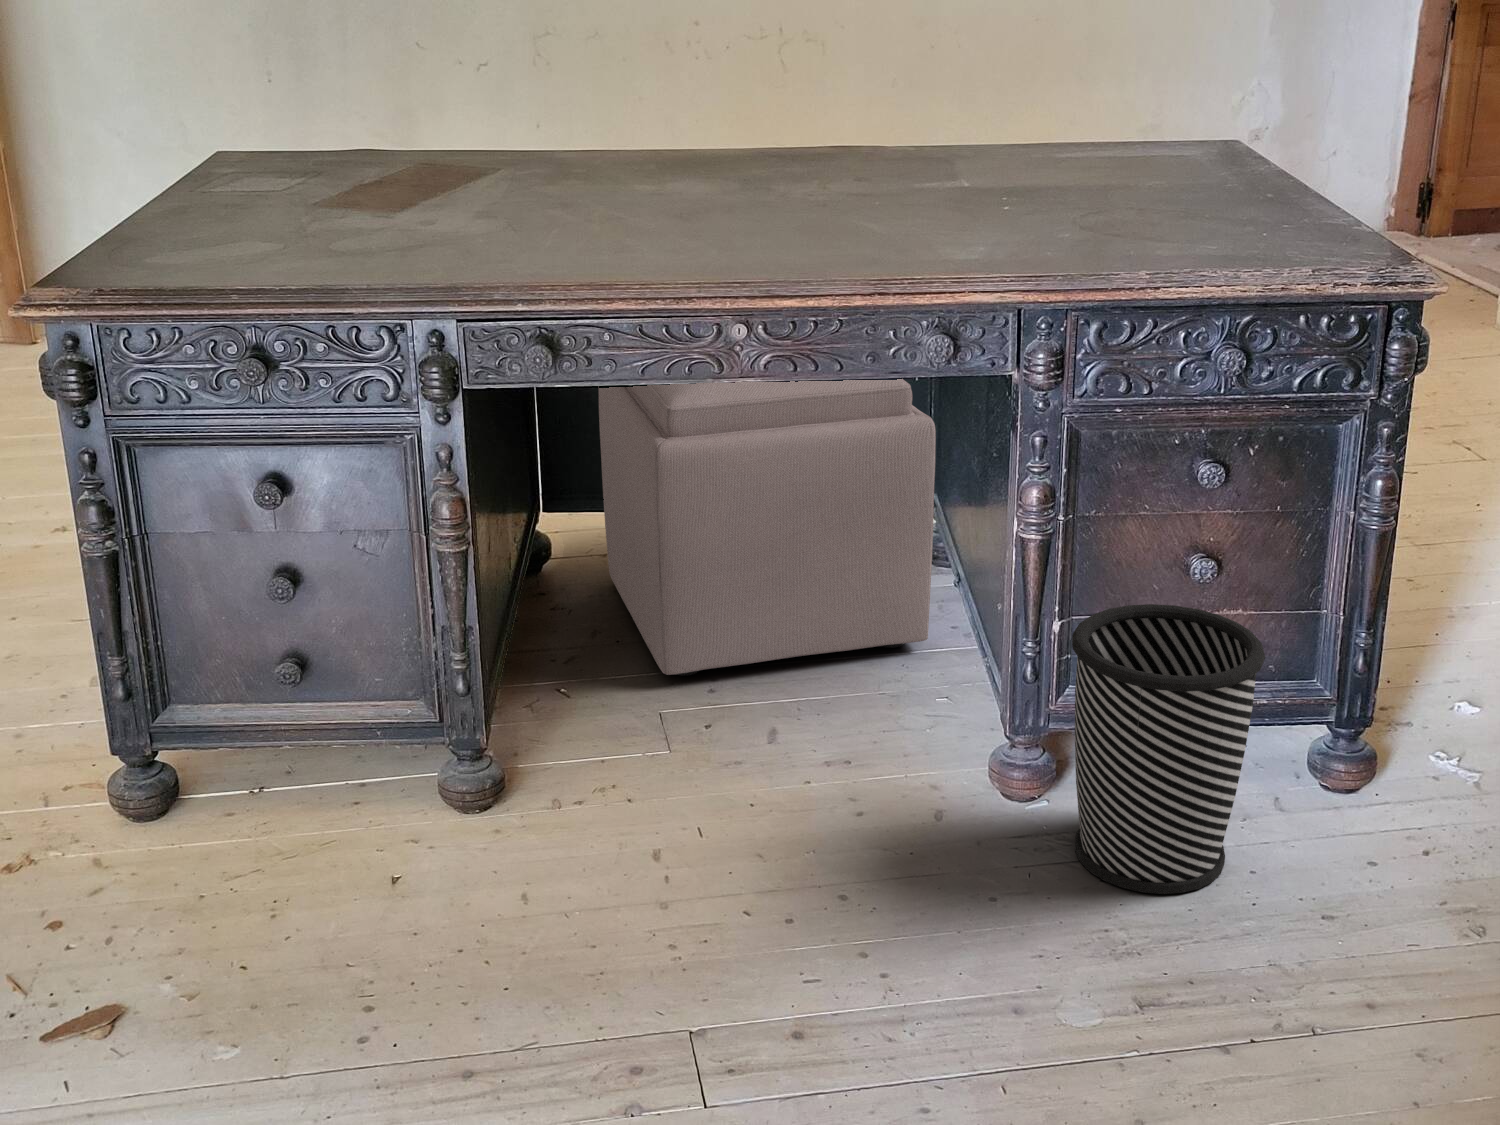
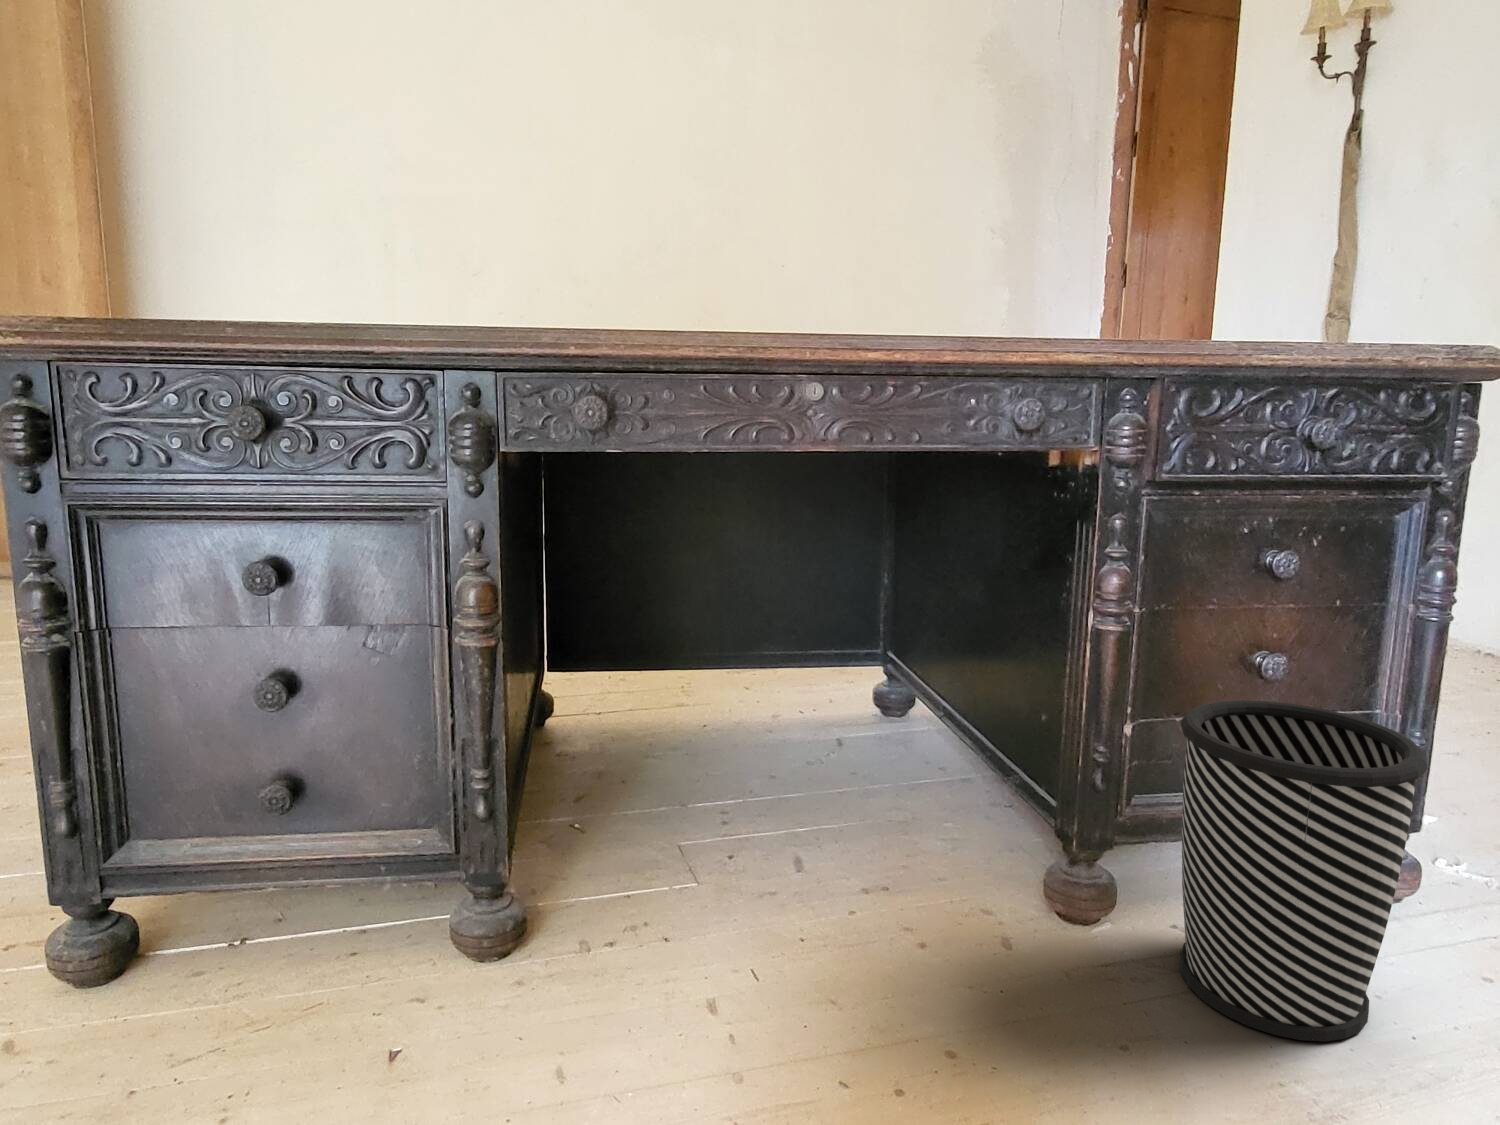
ottoman: present [599,379,936,676] -> none [621,496,938,802]

